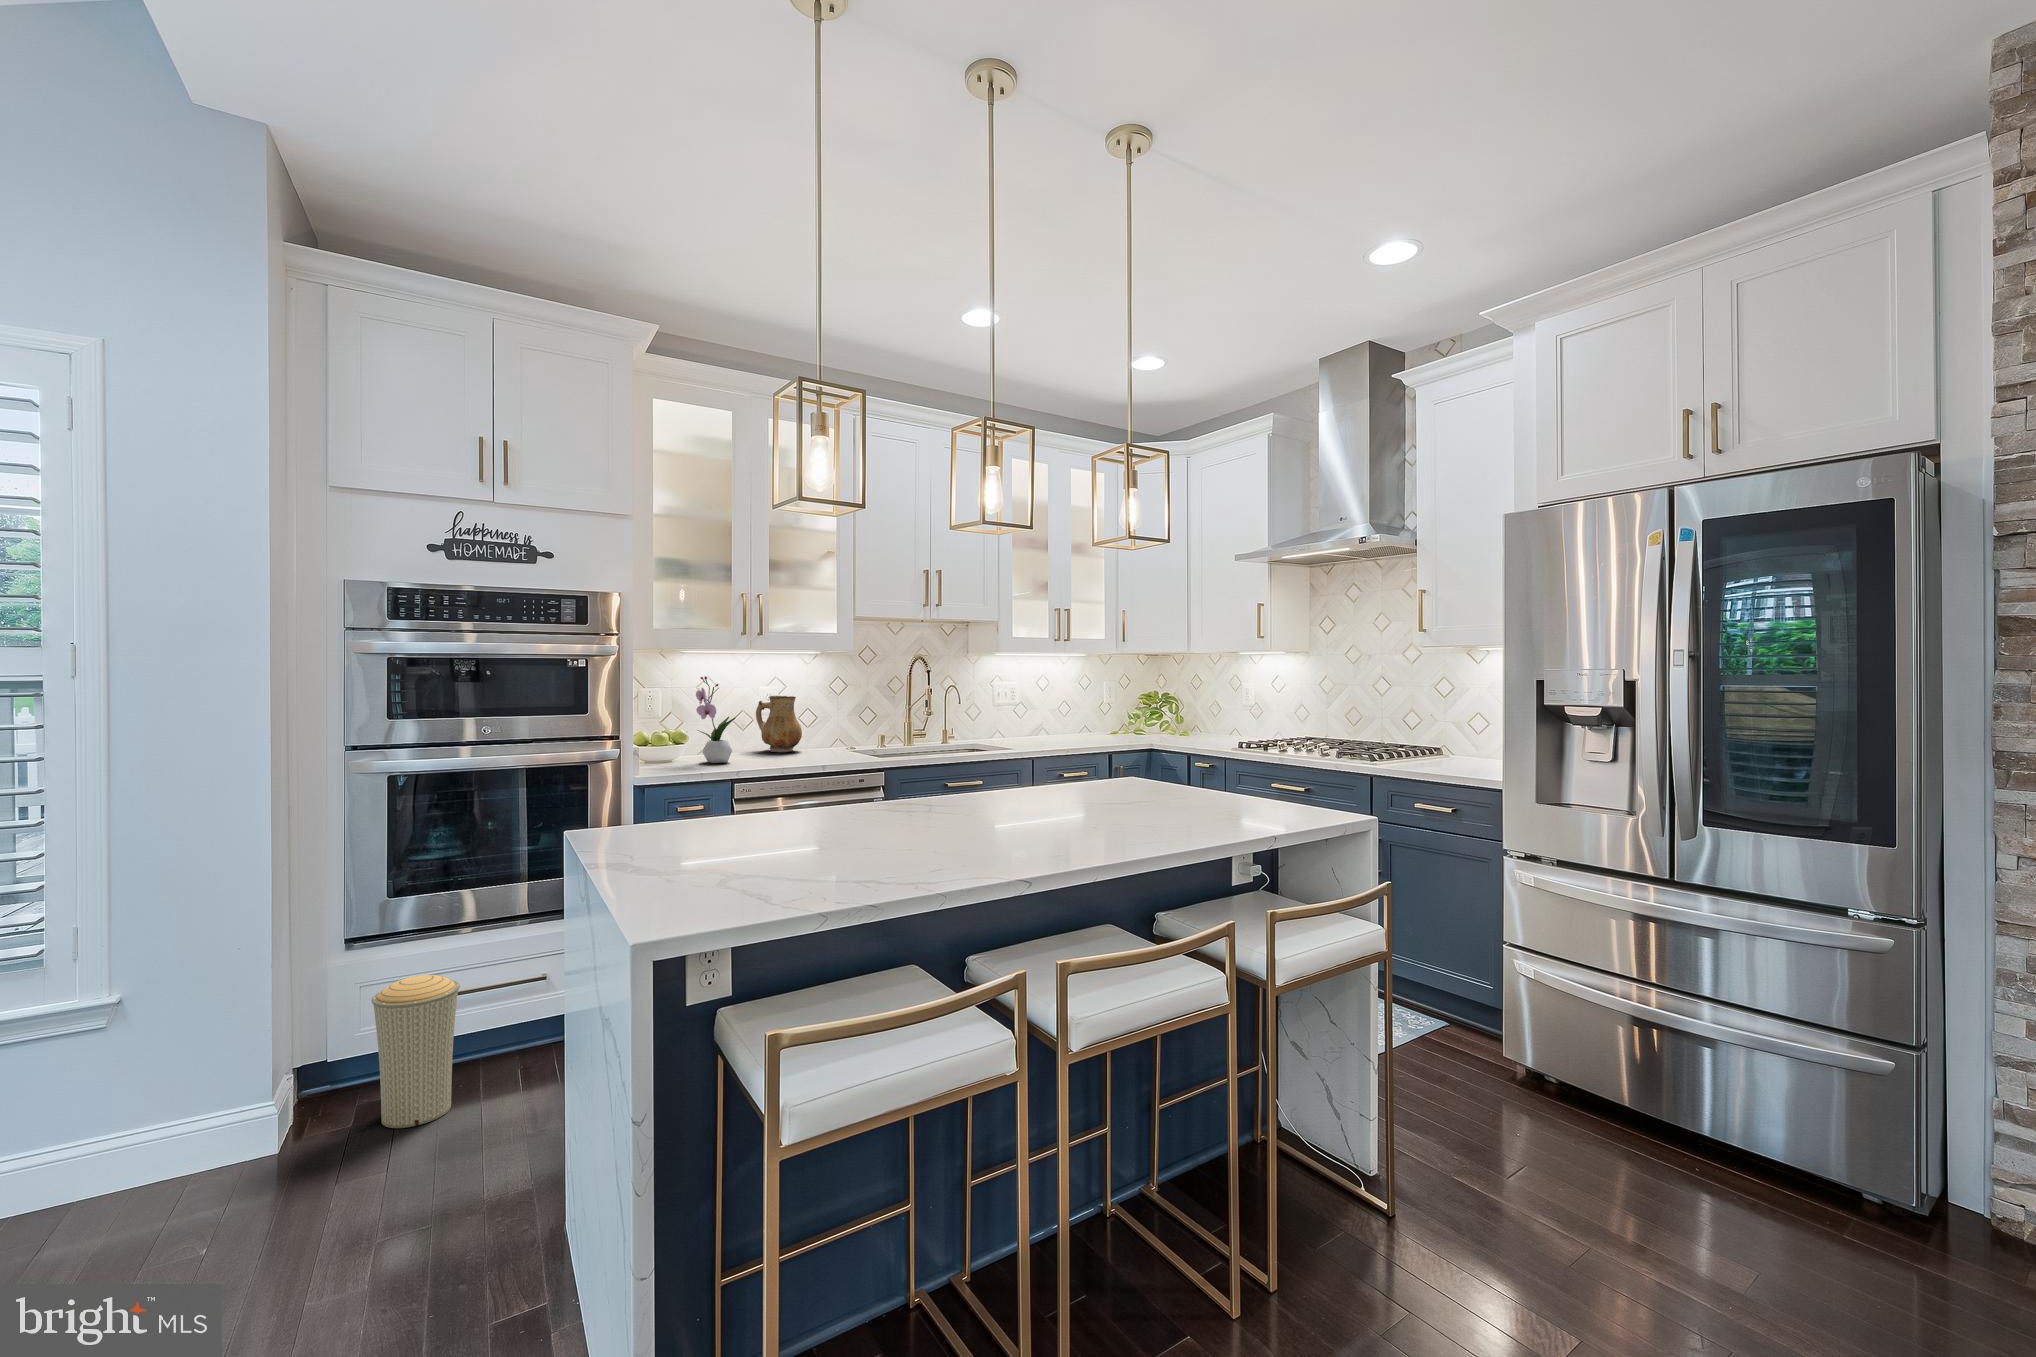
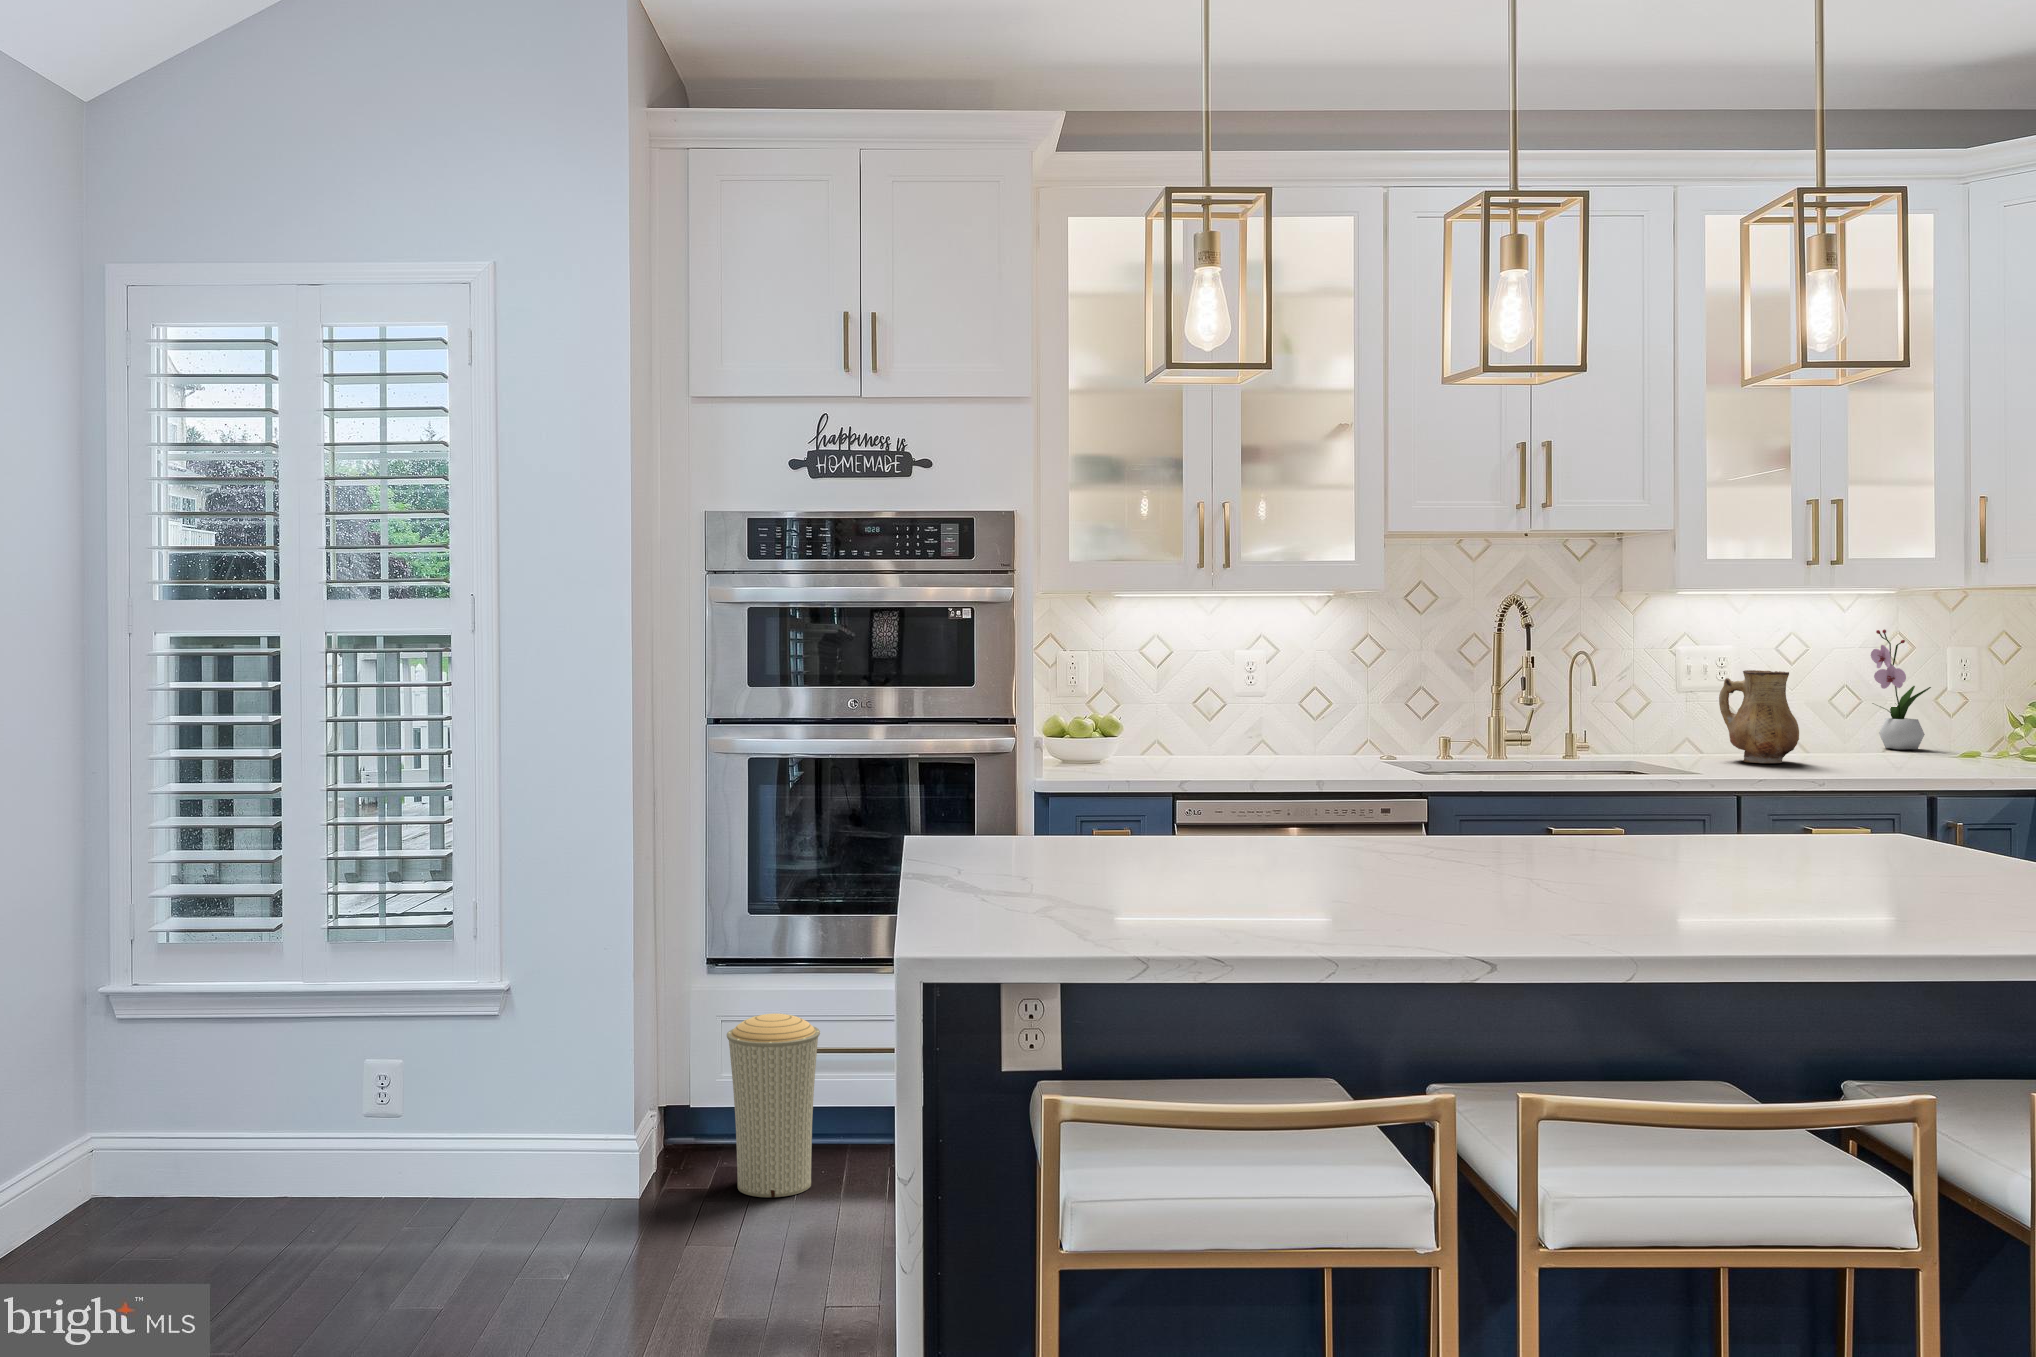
flower arrangement: present [696,676,735,763] -> present [1871,629,1931,749]
ceramic pitcher: present [756,696,802,752] -> present [1719,670,1799,763]

